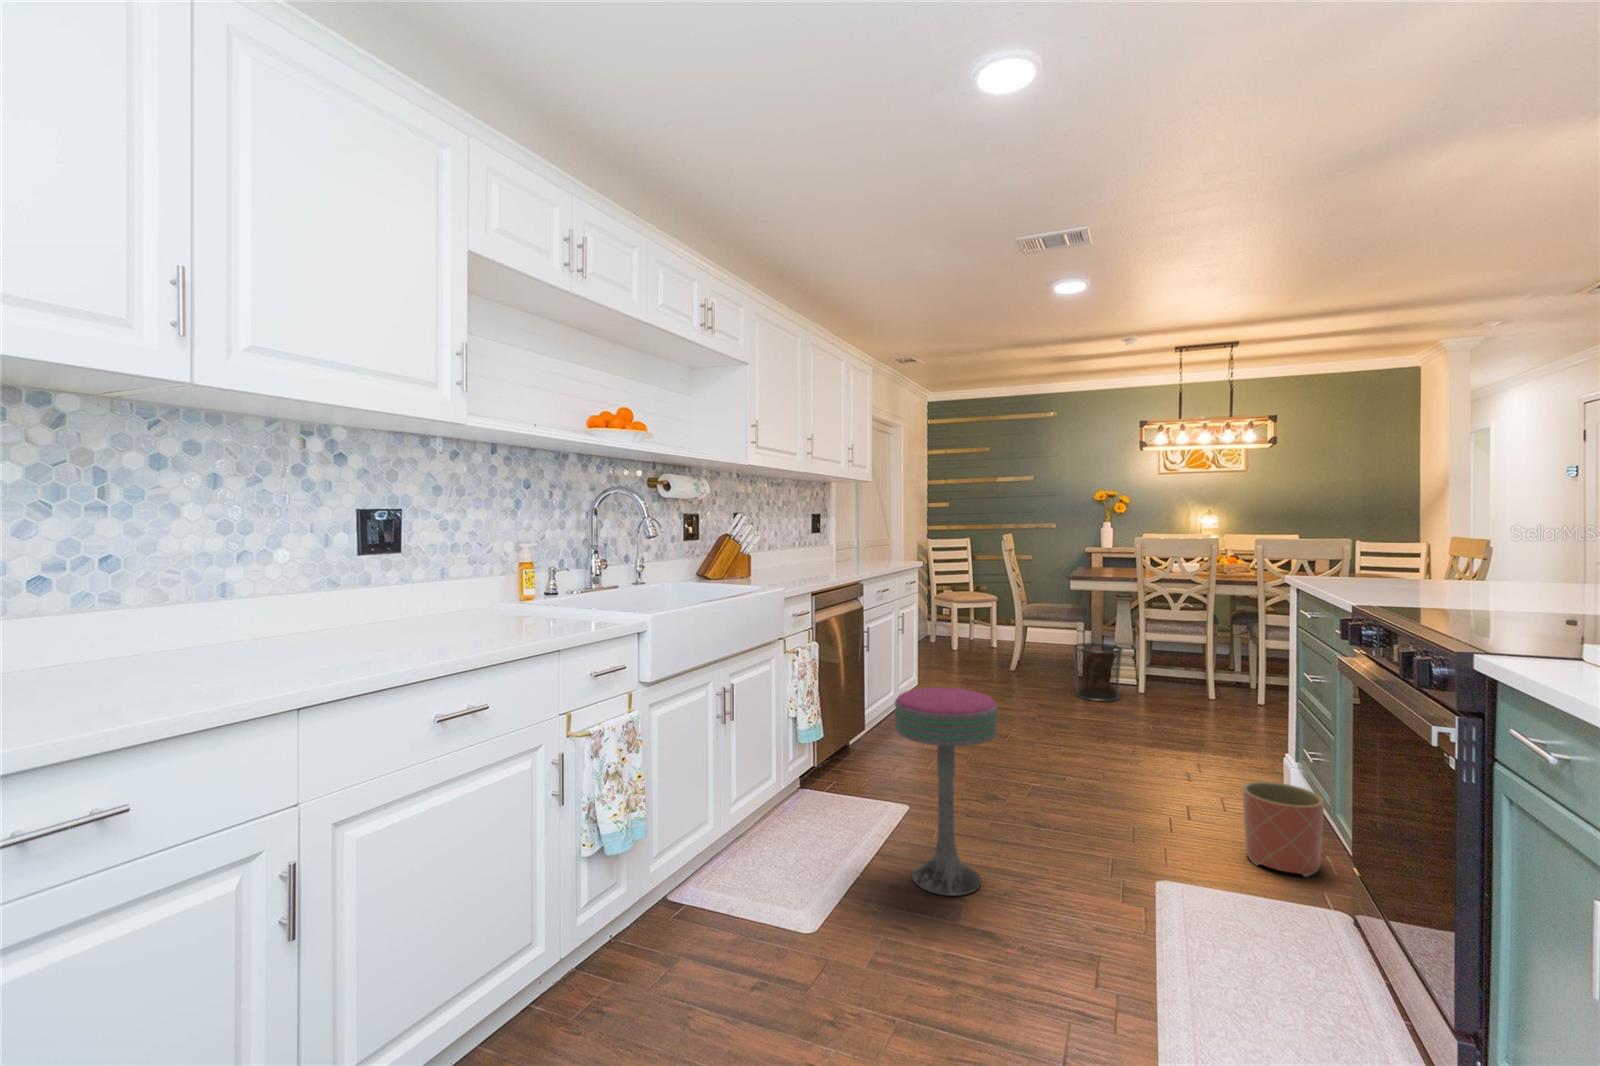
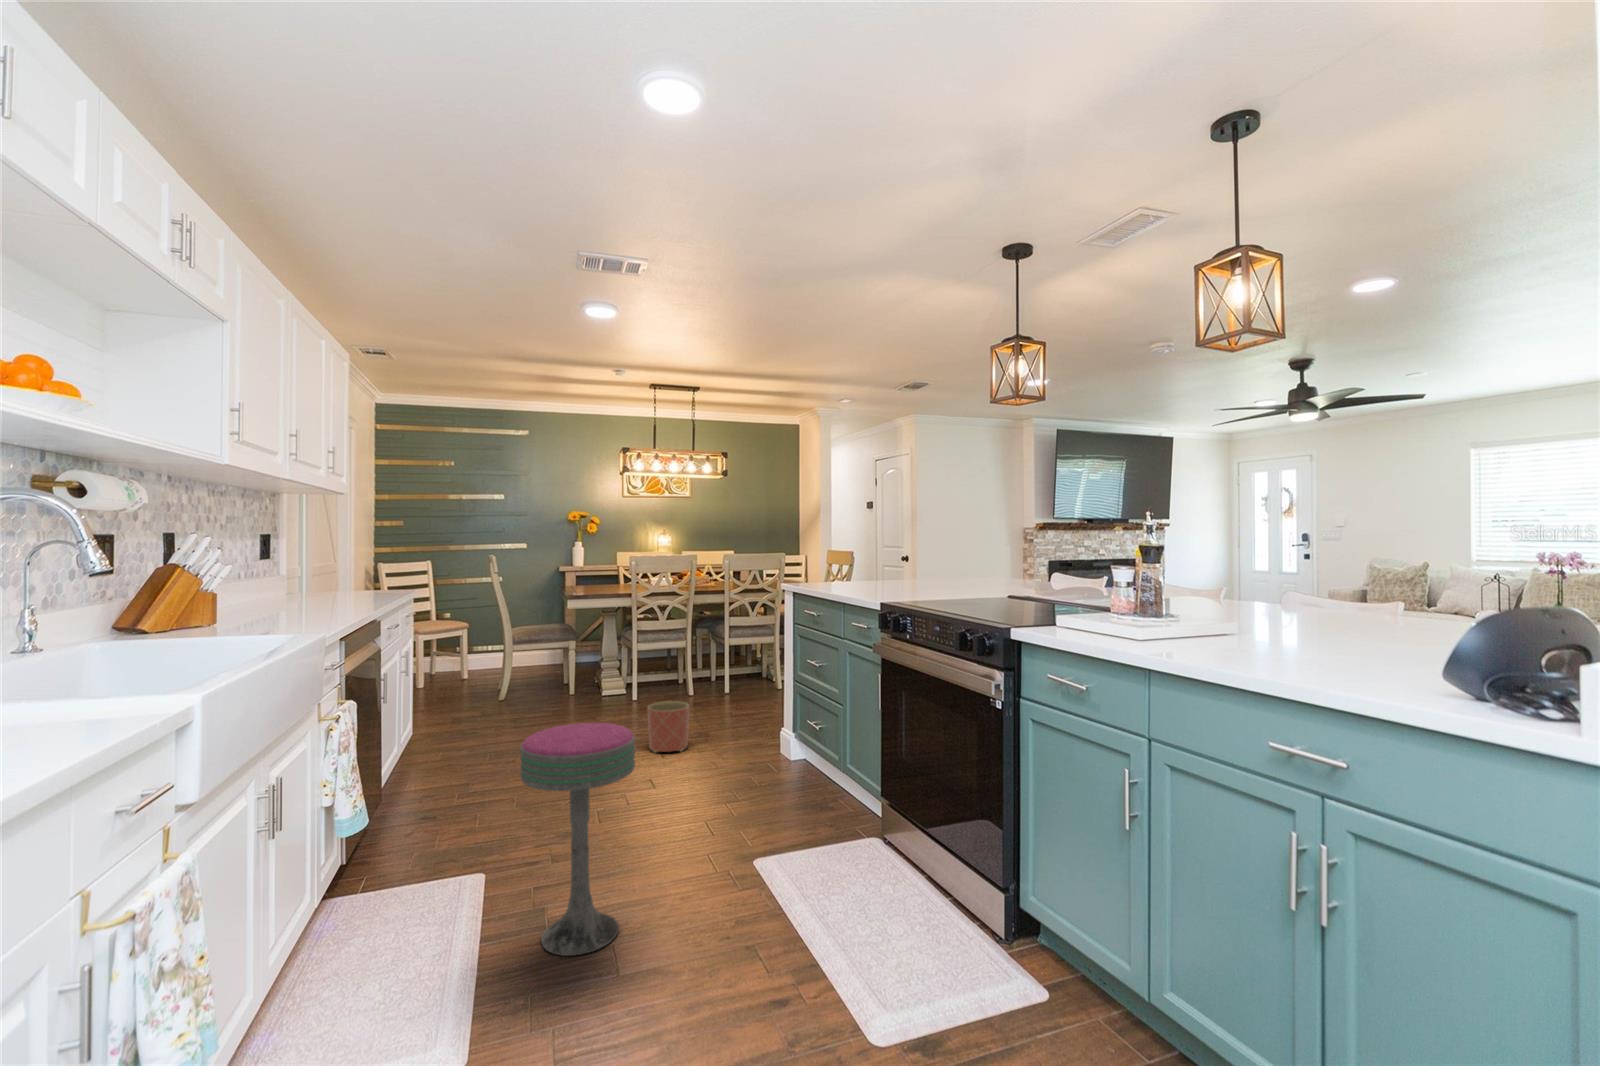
waste bin: present [1073,643,1123,702] -> none [578,658,625,715]
planter: present [1243,782,1324,877] -> present [648,701,689,753]

